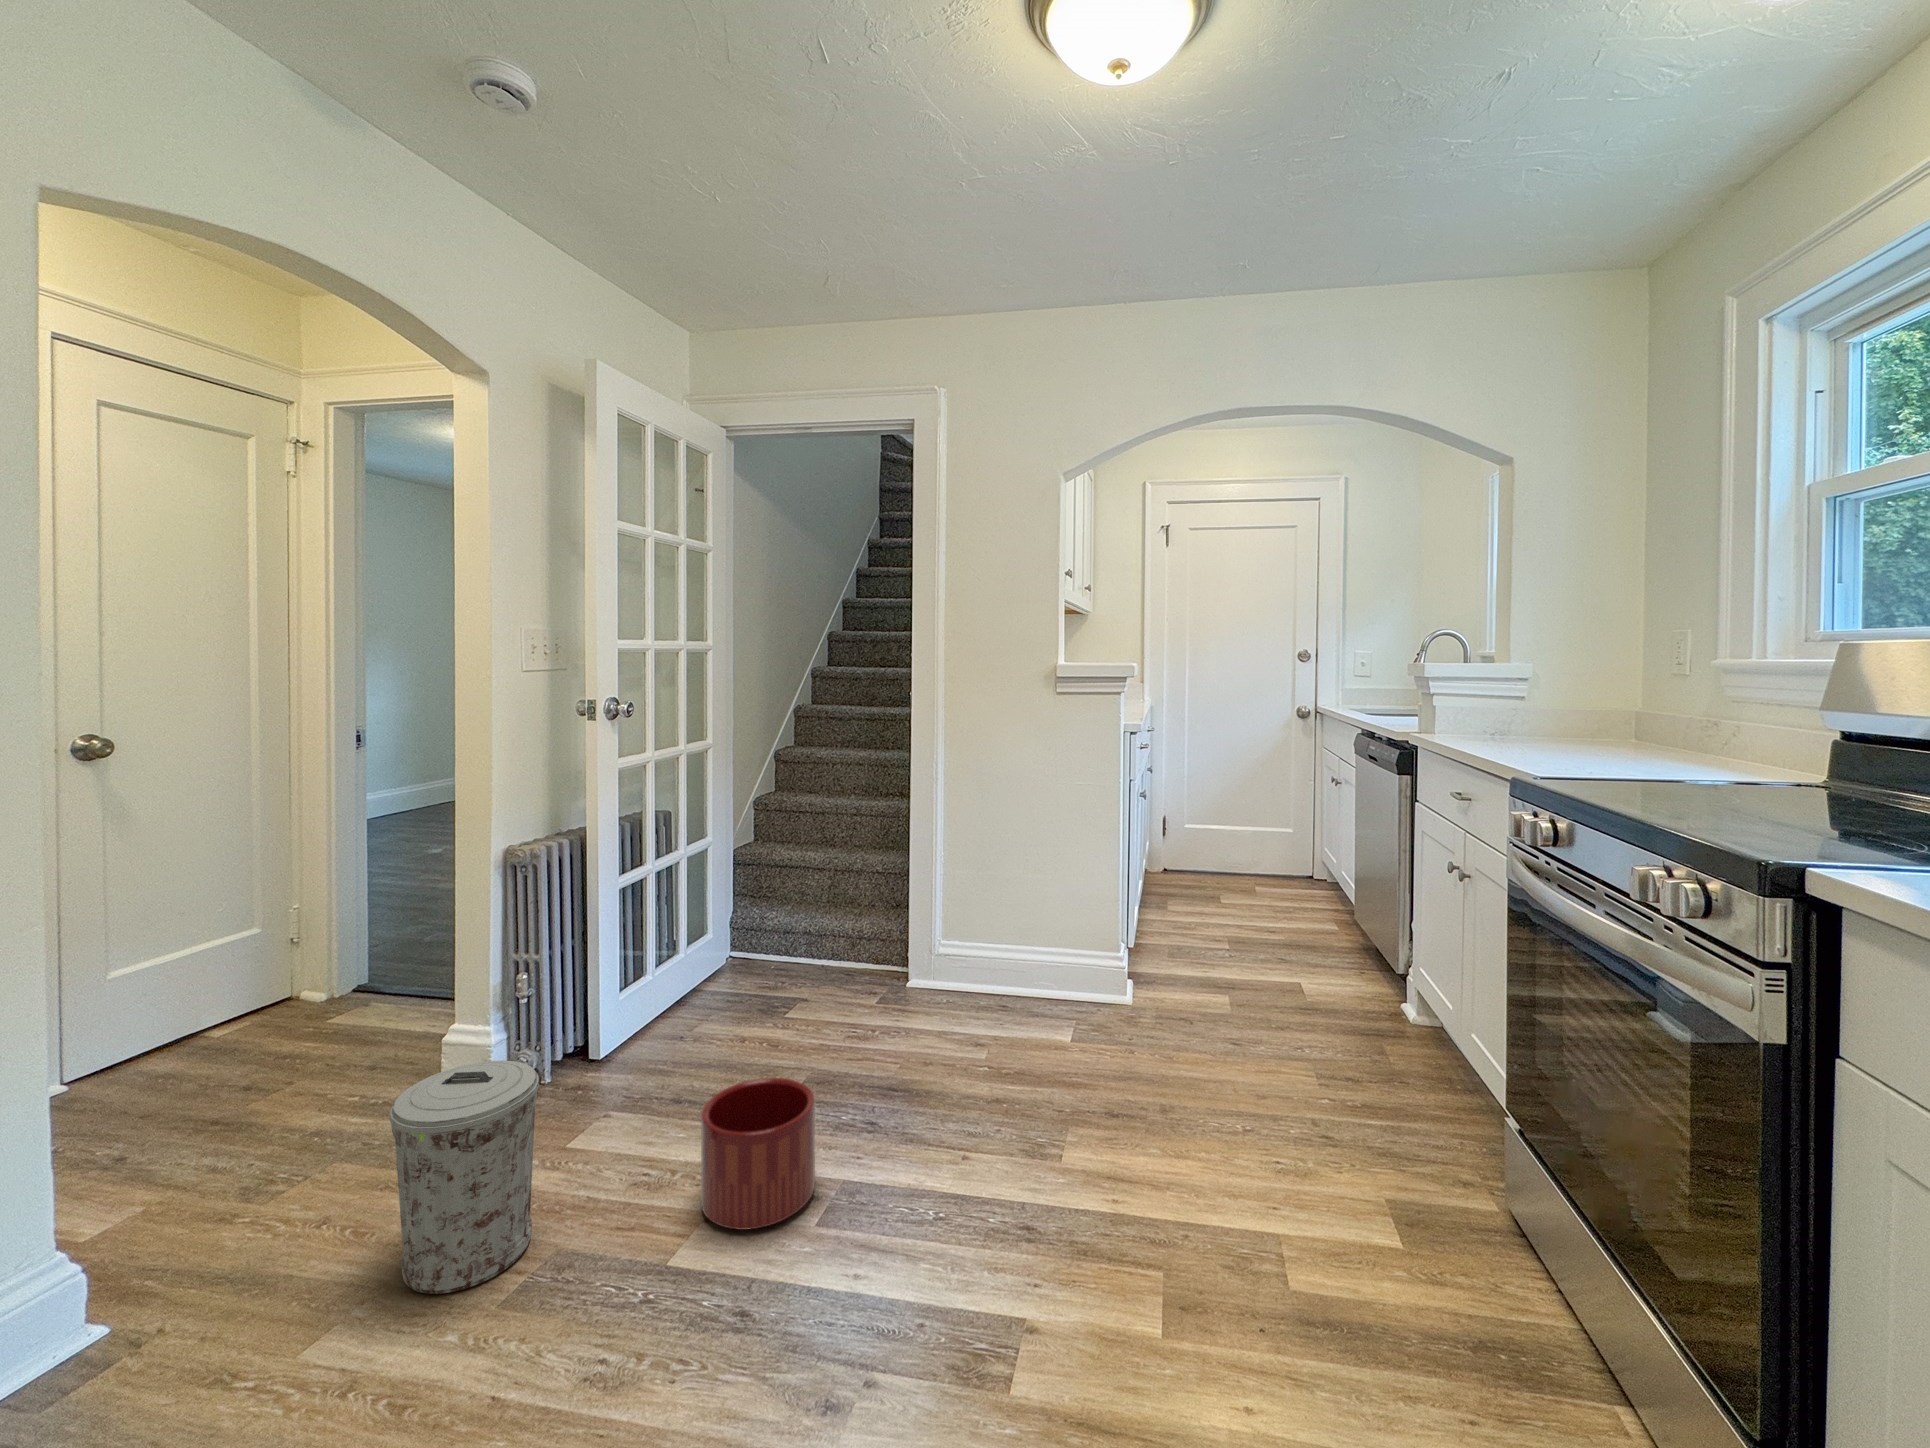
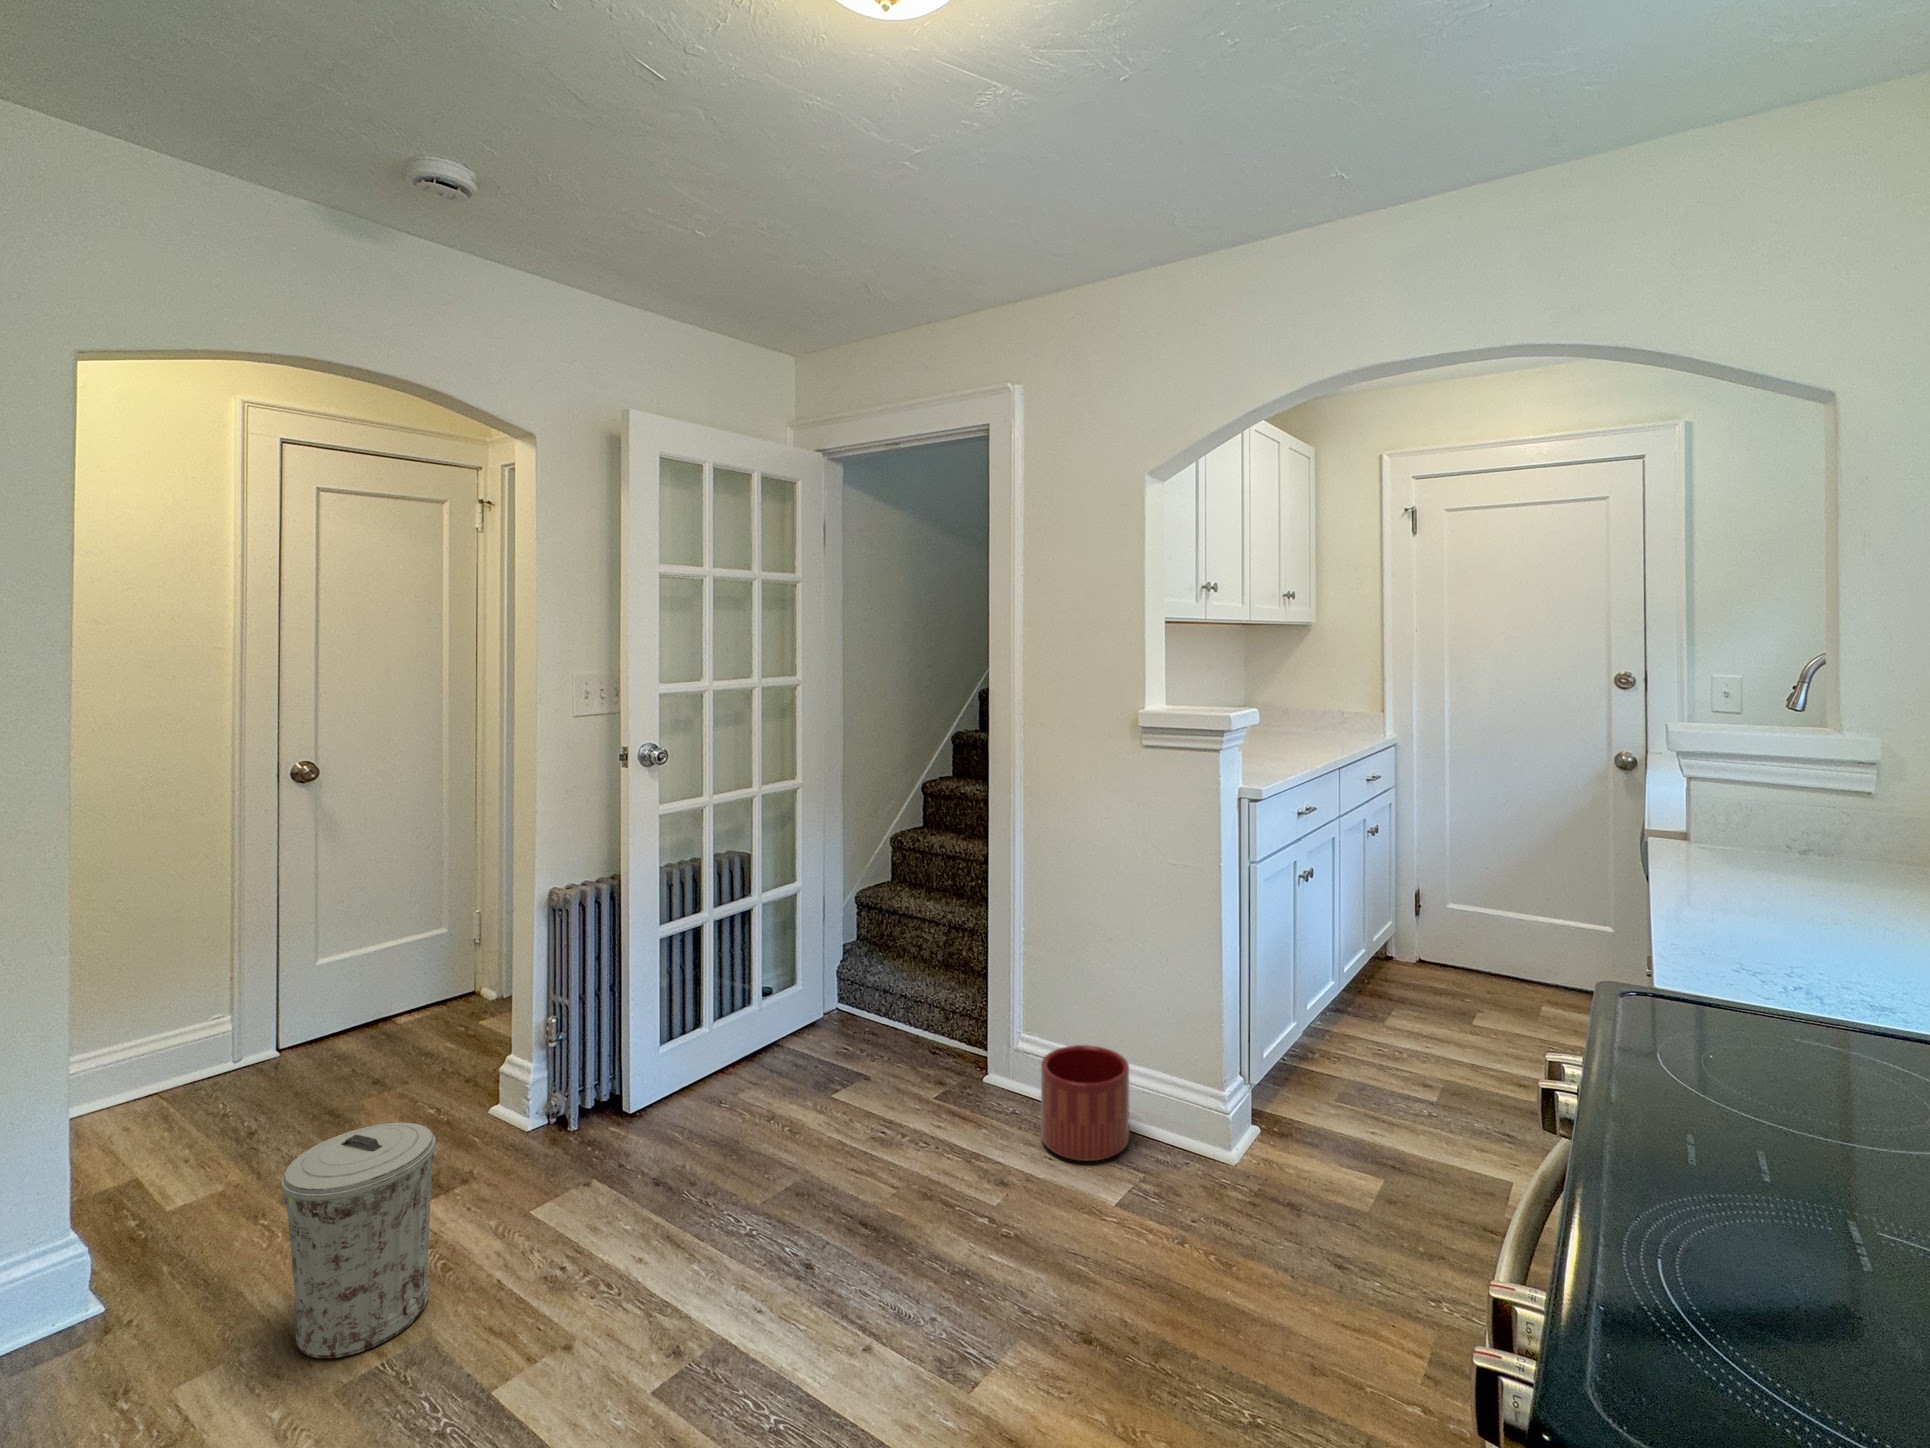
planter: present [701,1078,815,1230] -> present [1041,1045,1129,1161]

